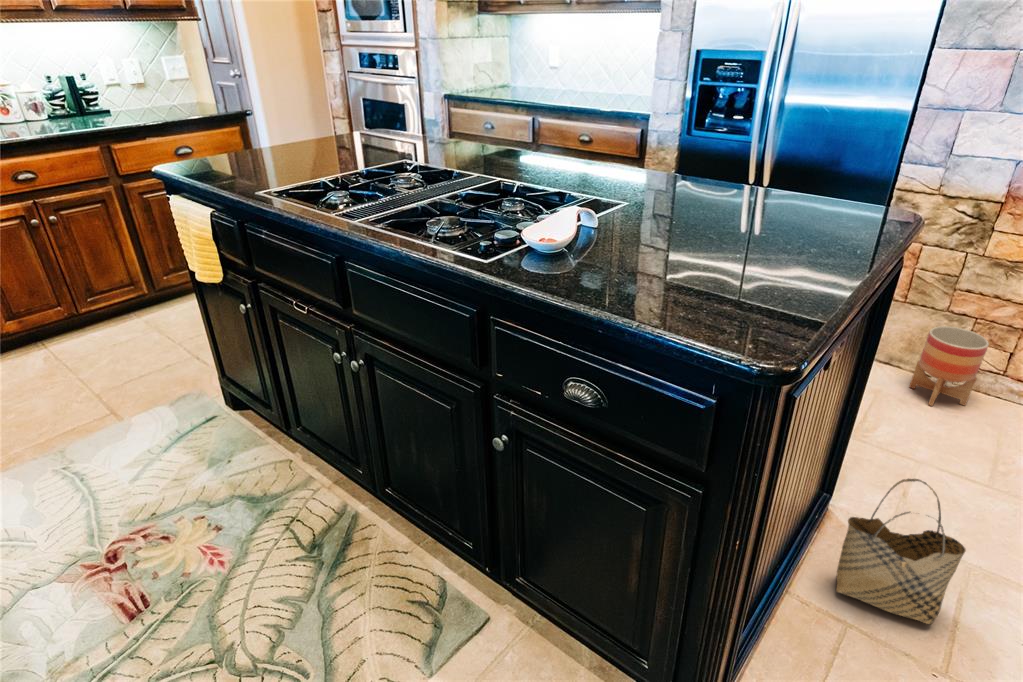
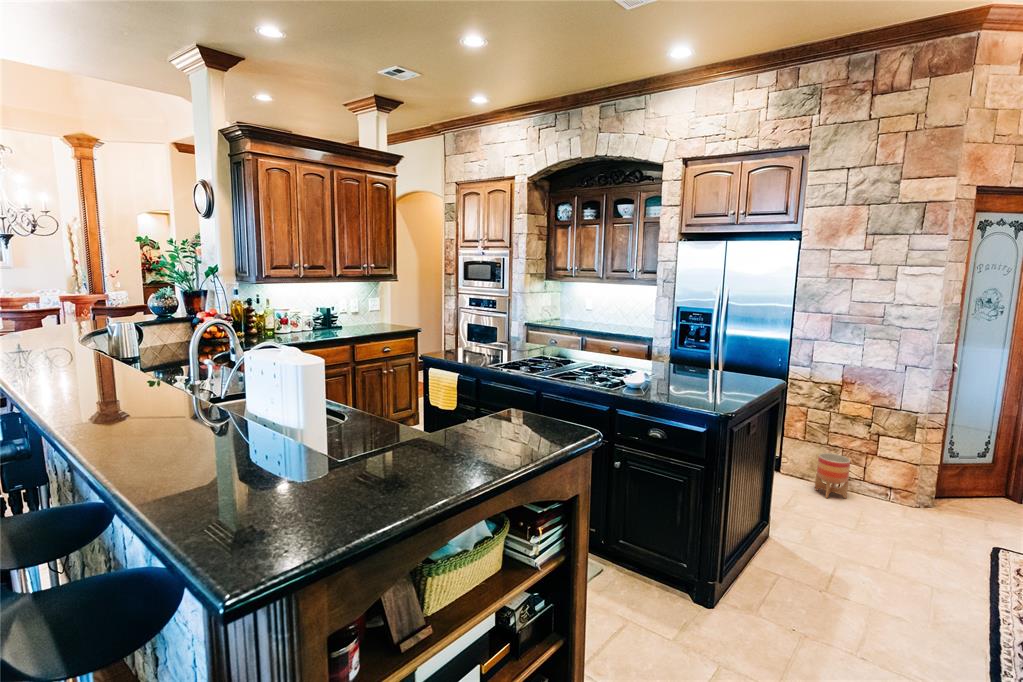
woven basket: present [836,479,966,624] -> none [775,503,831,578]

